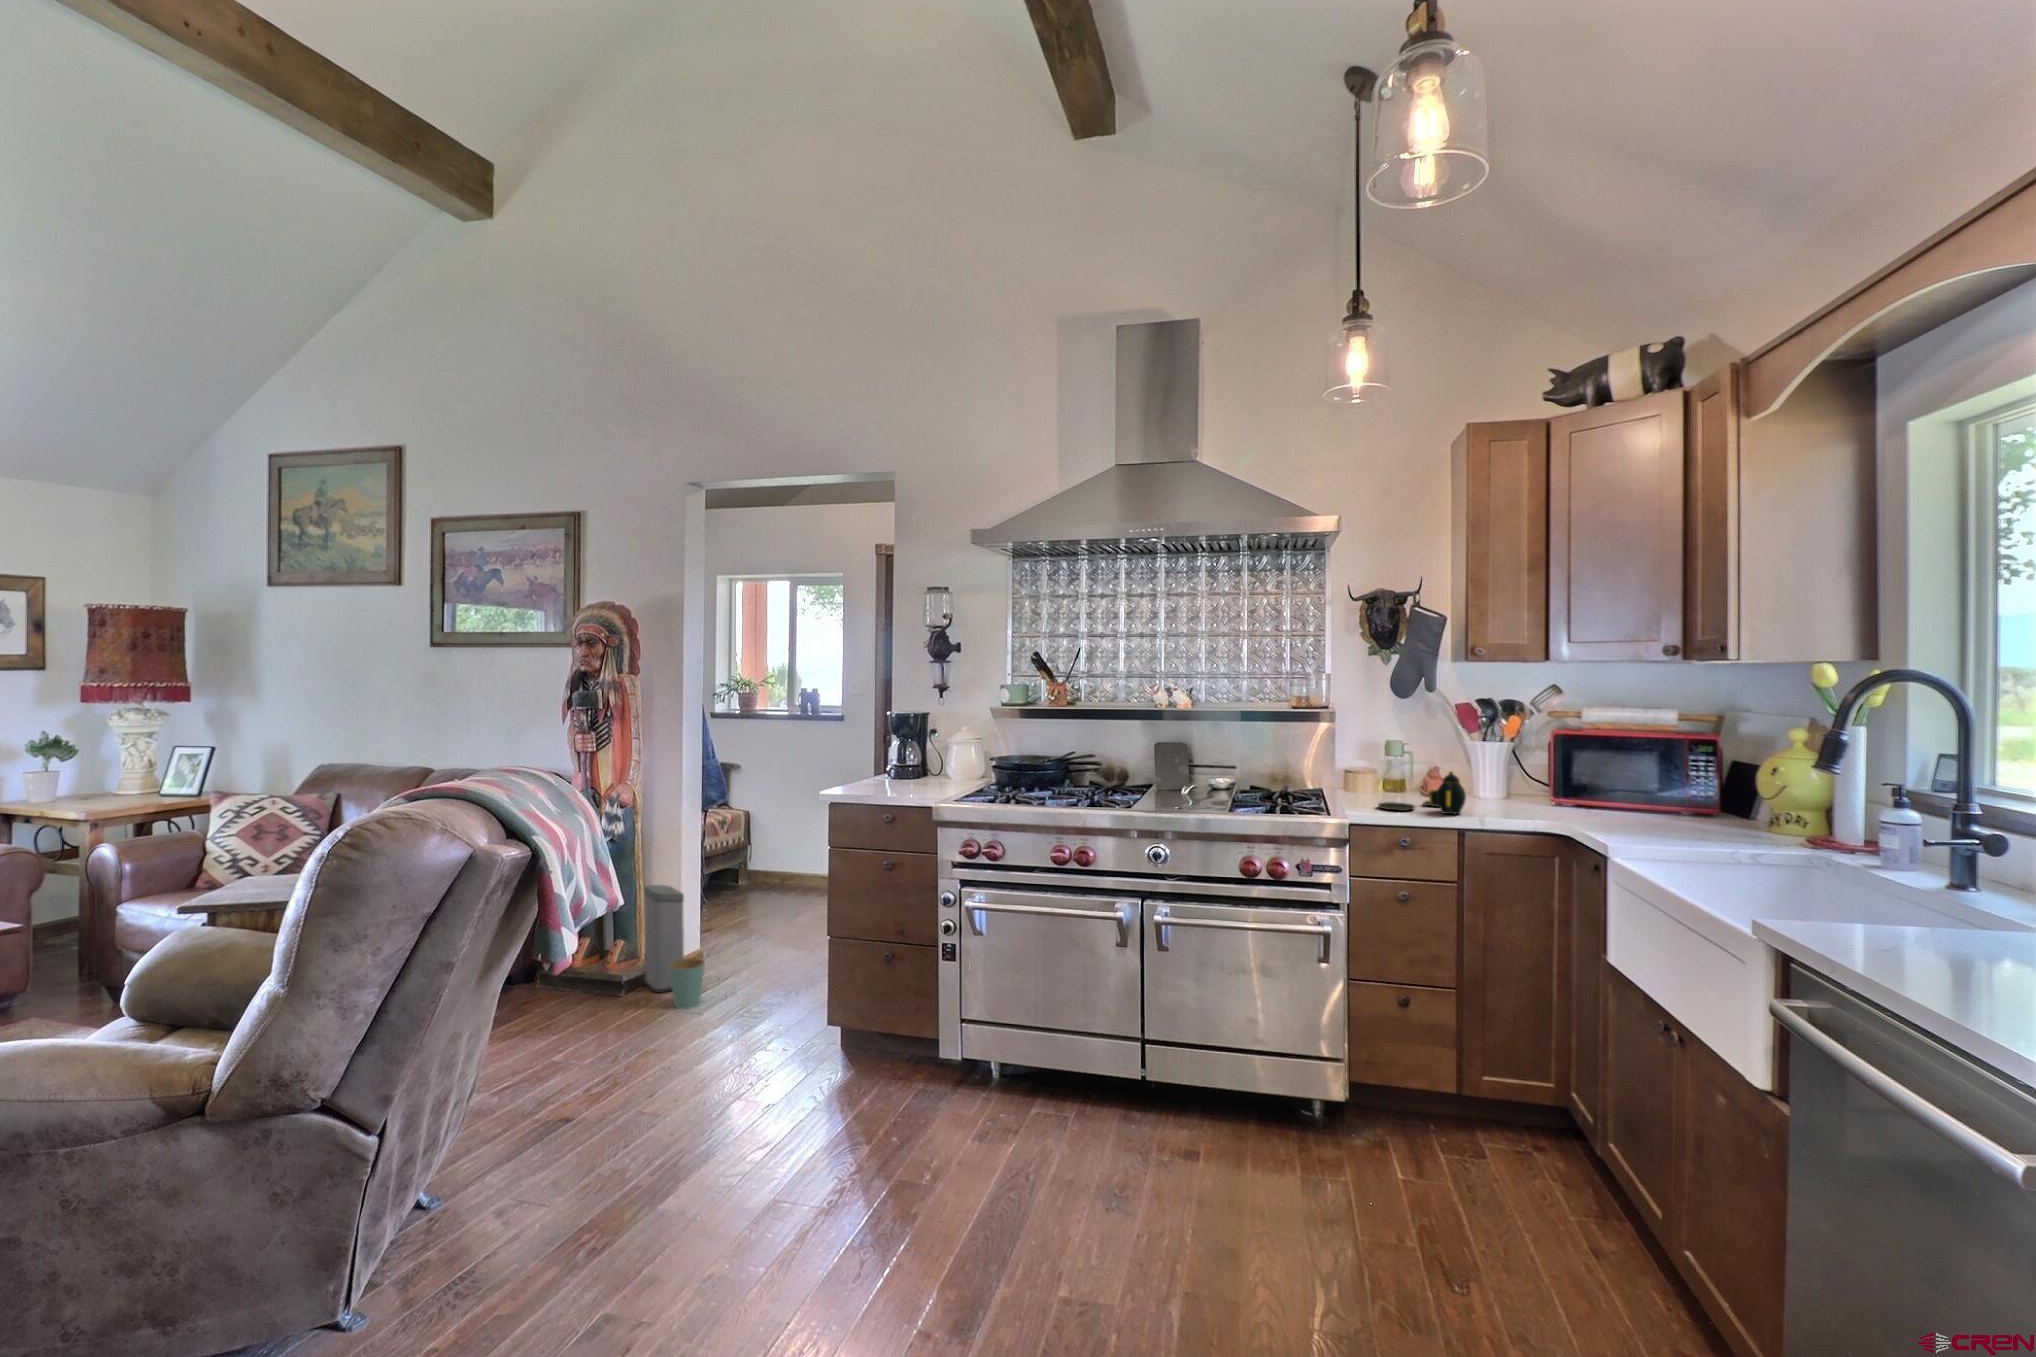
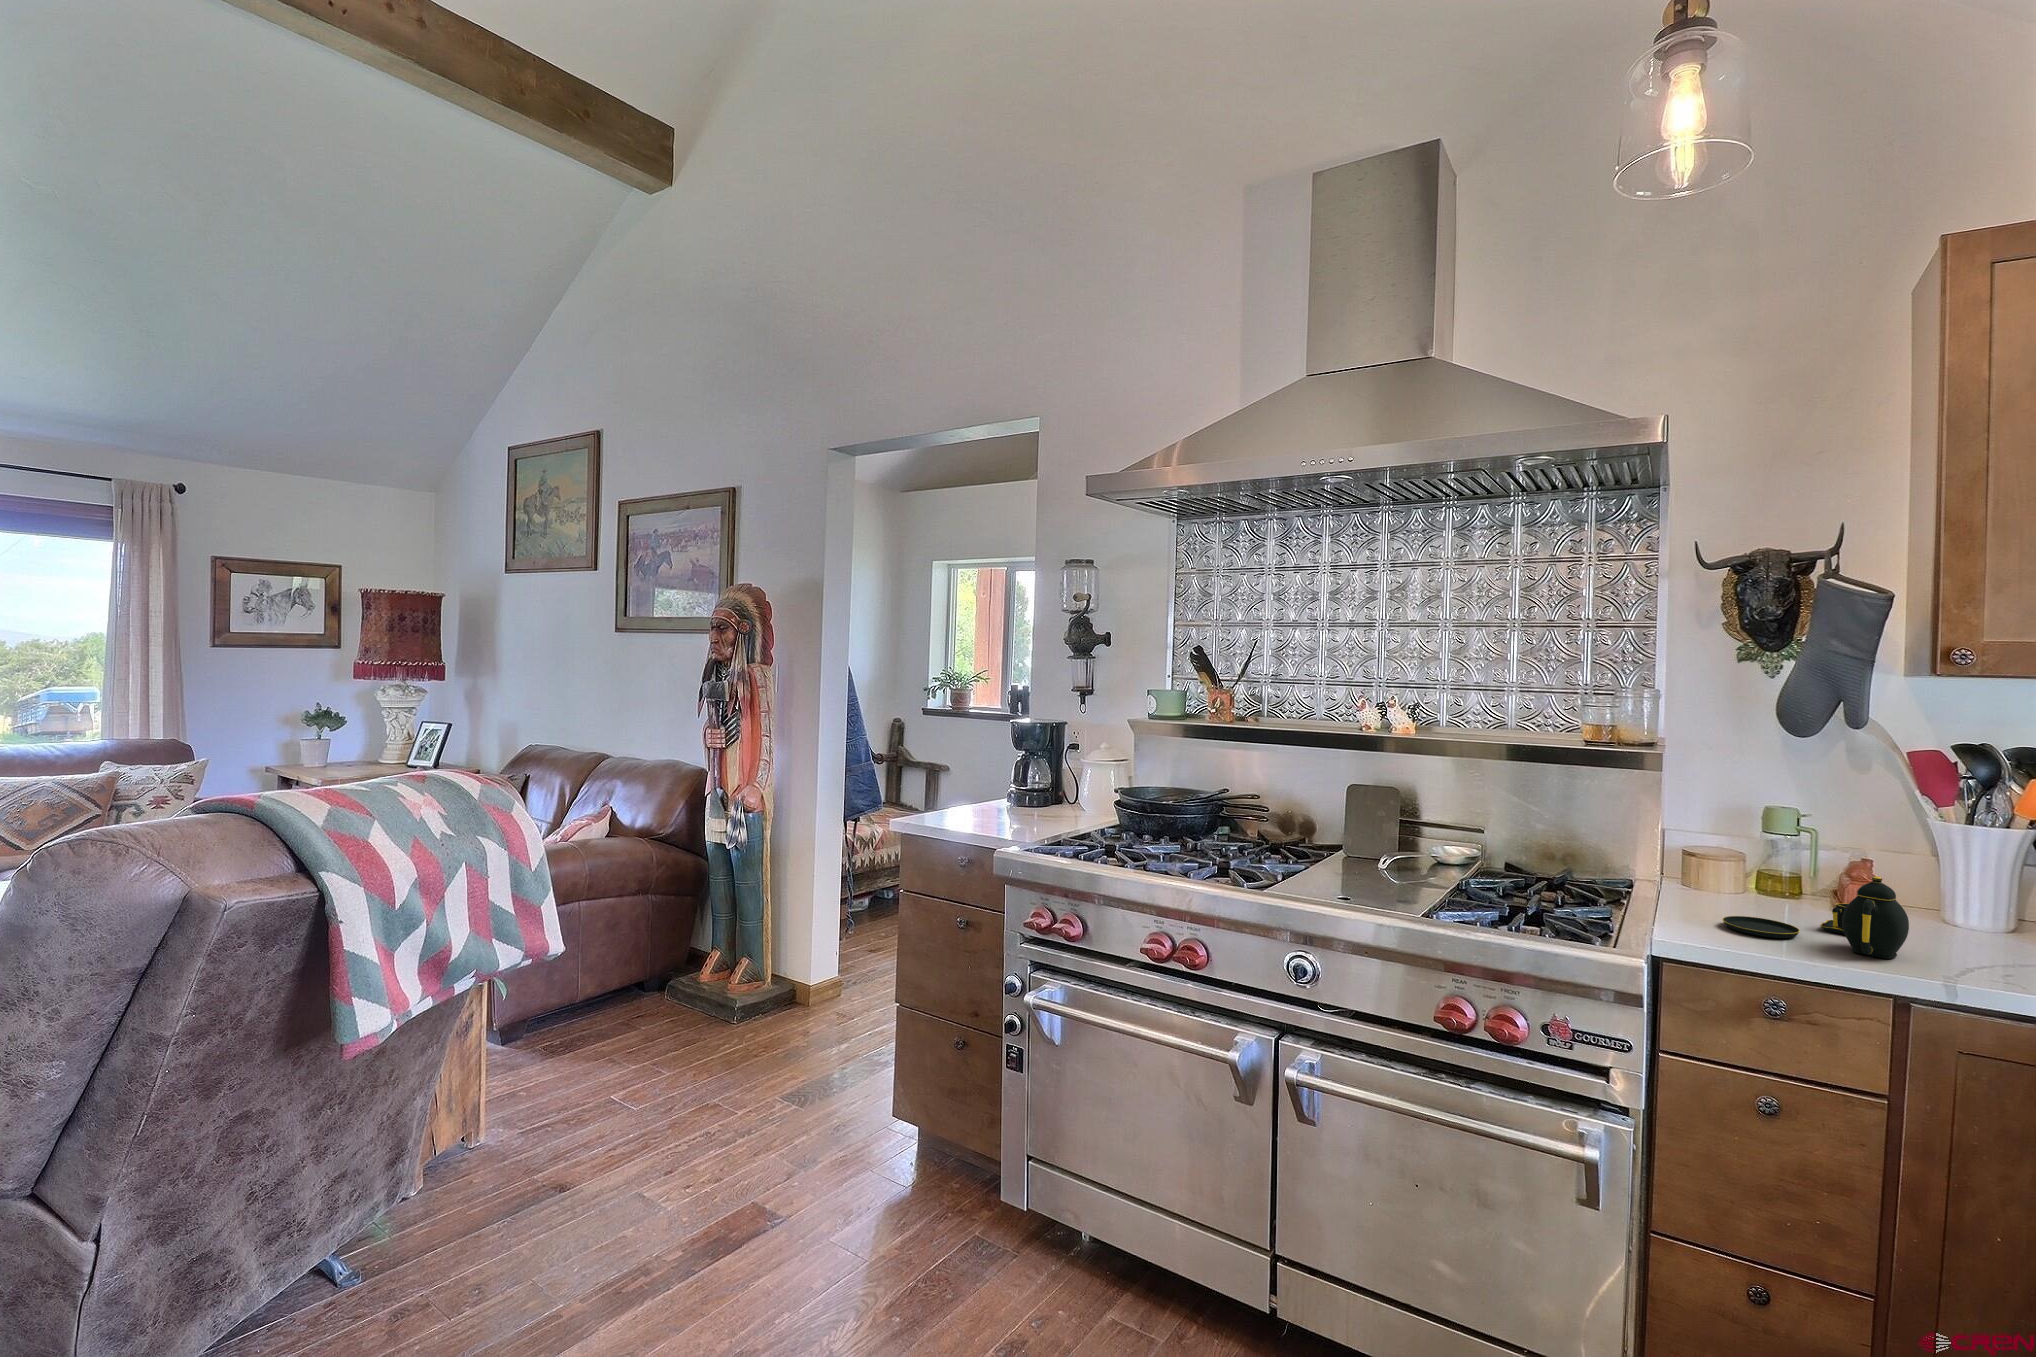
trash can: present [644,885,705,1009] -> none [770,902,816,1053]

